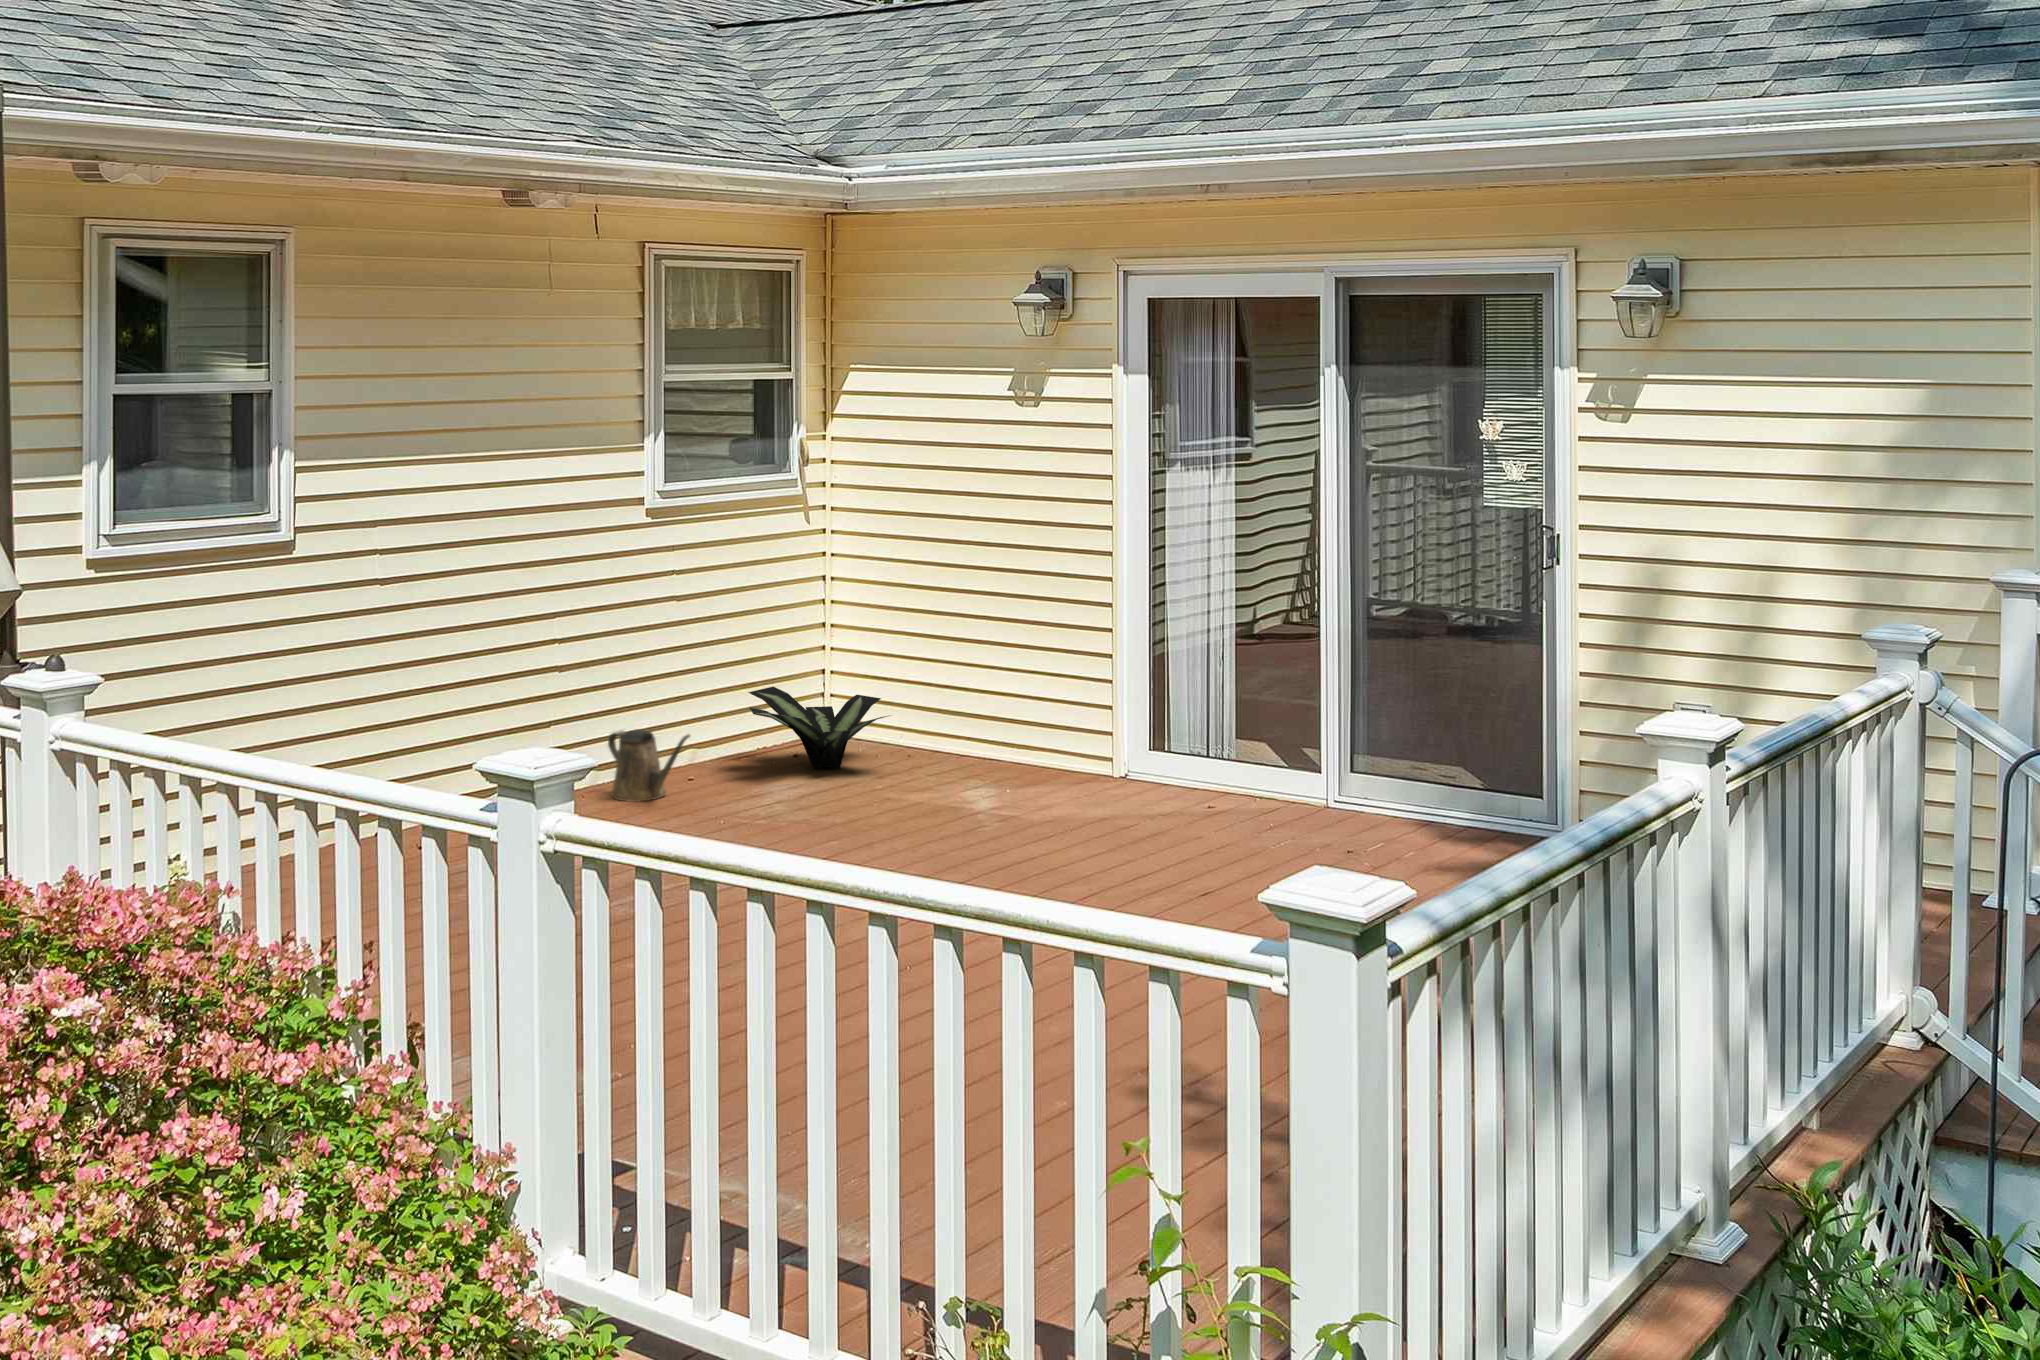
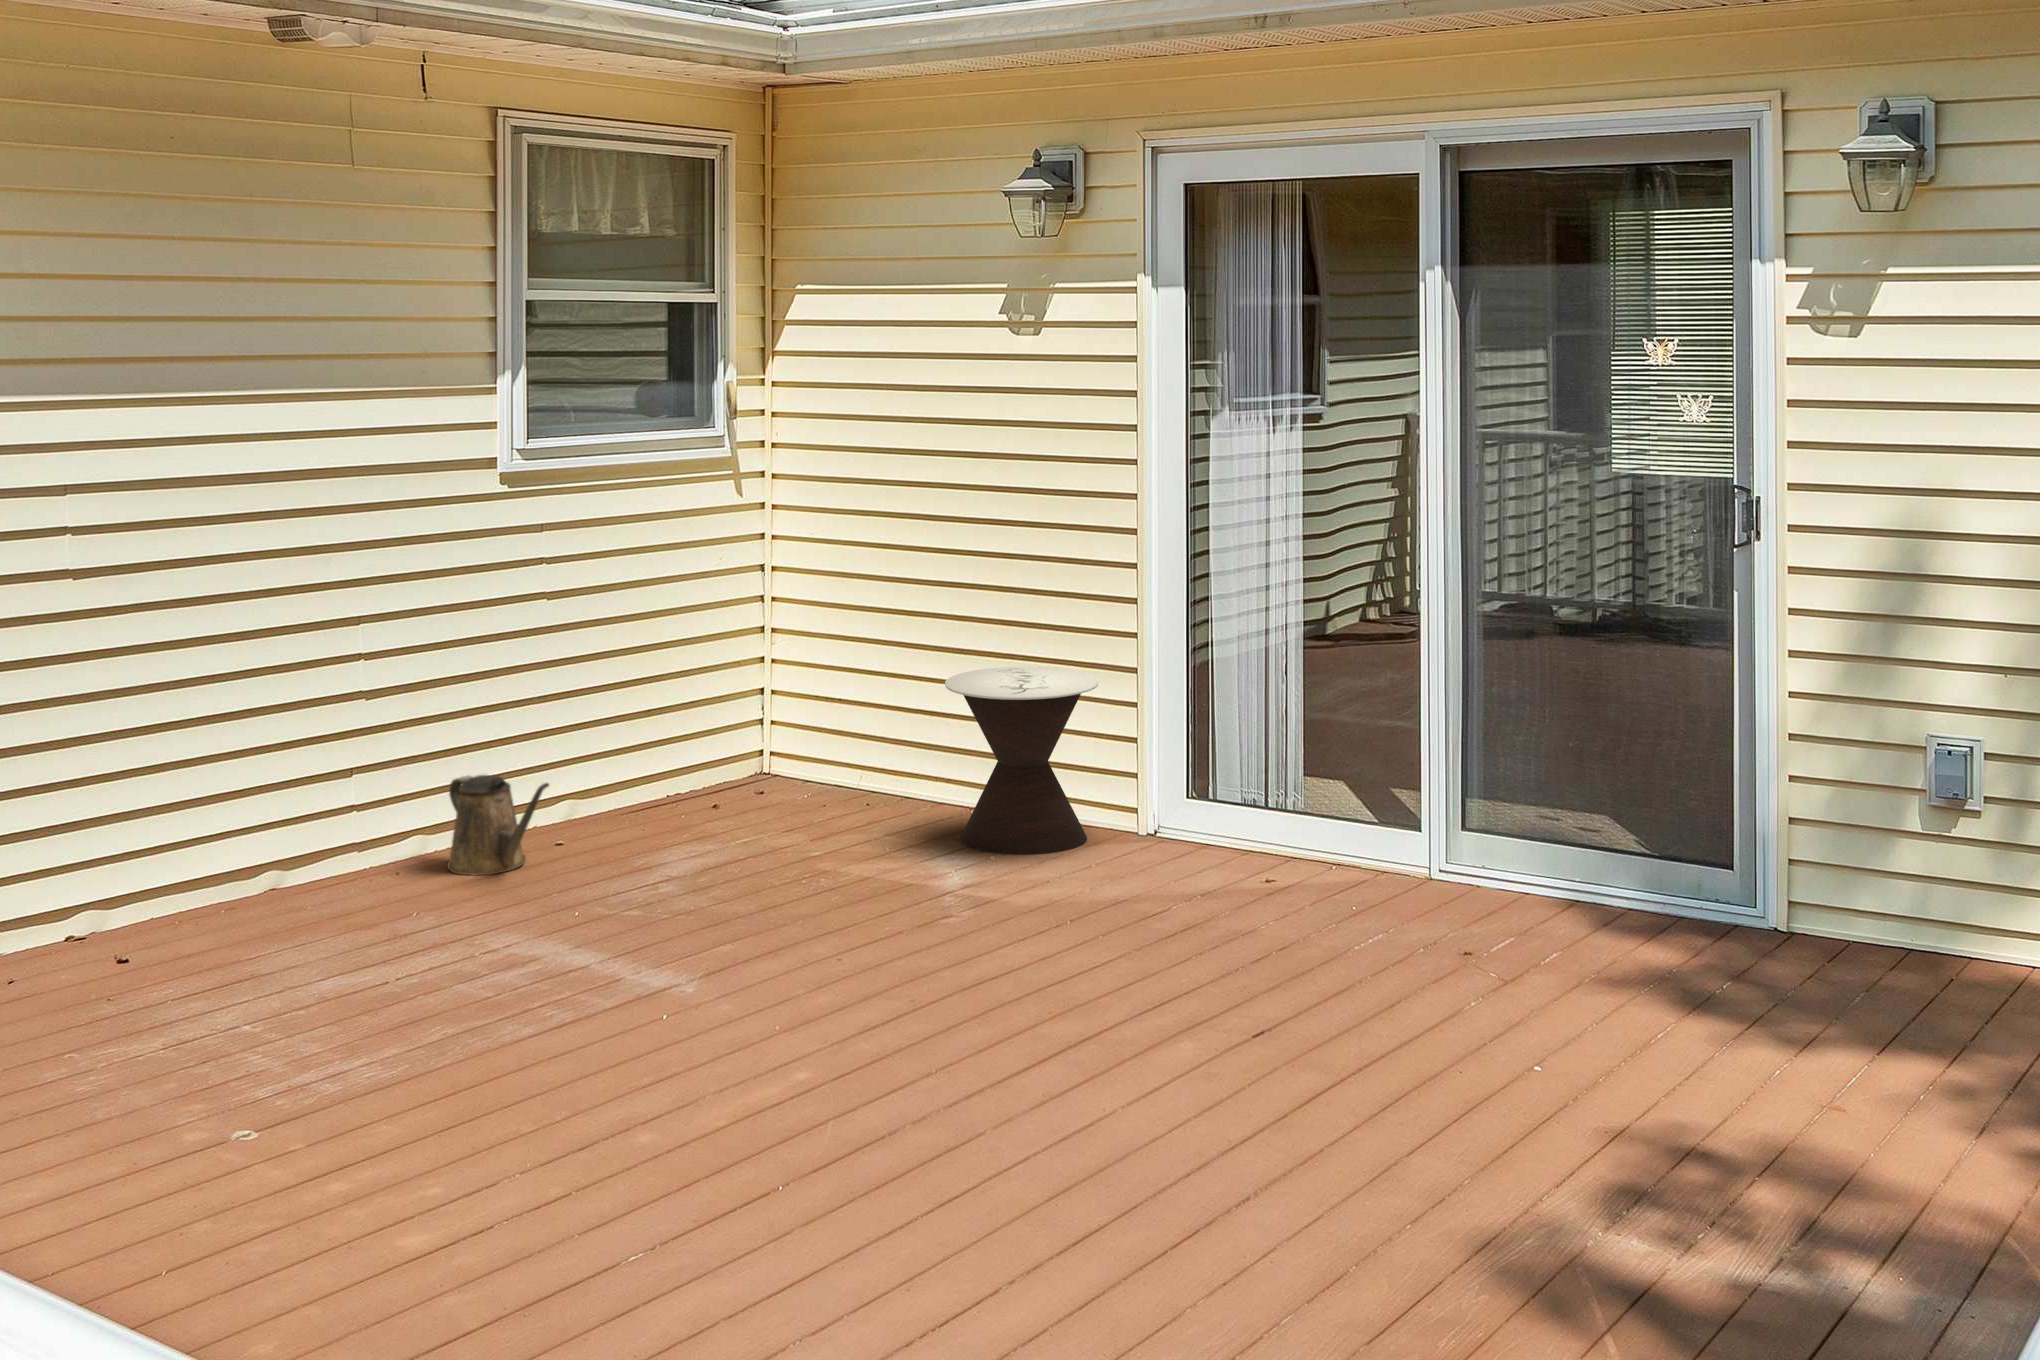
side table: none [969,655,1084,794] -> present [945,667,1098,855]
potted plant: present [748,686,890,769] -> none [658,710,850,823]

